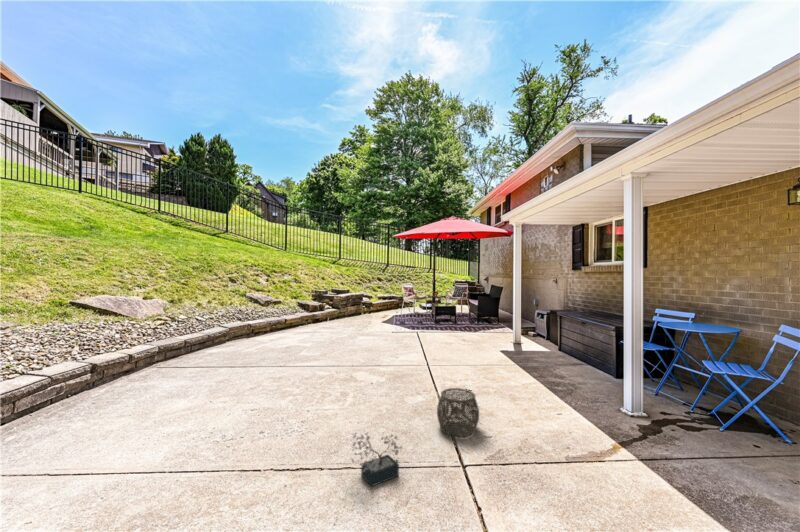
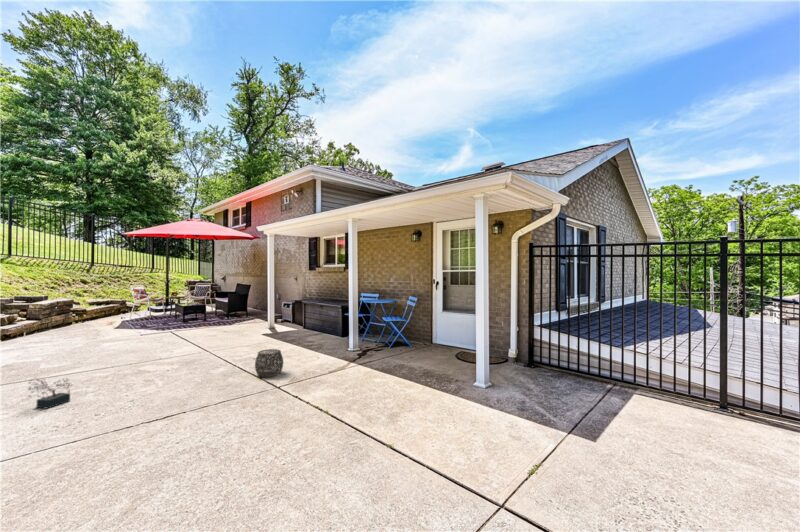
decorative plant: present [352,433,402,486] -> present [28,379,72,409]

